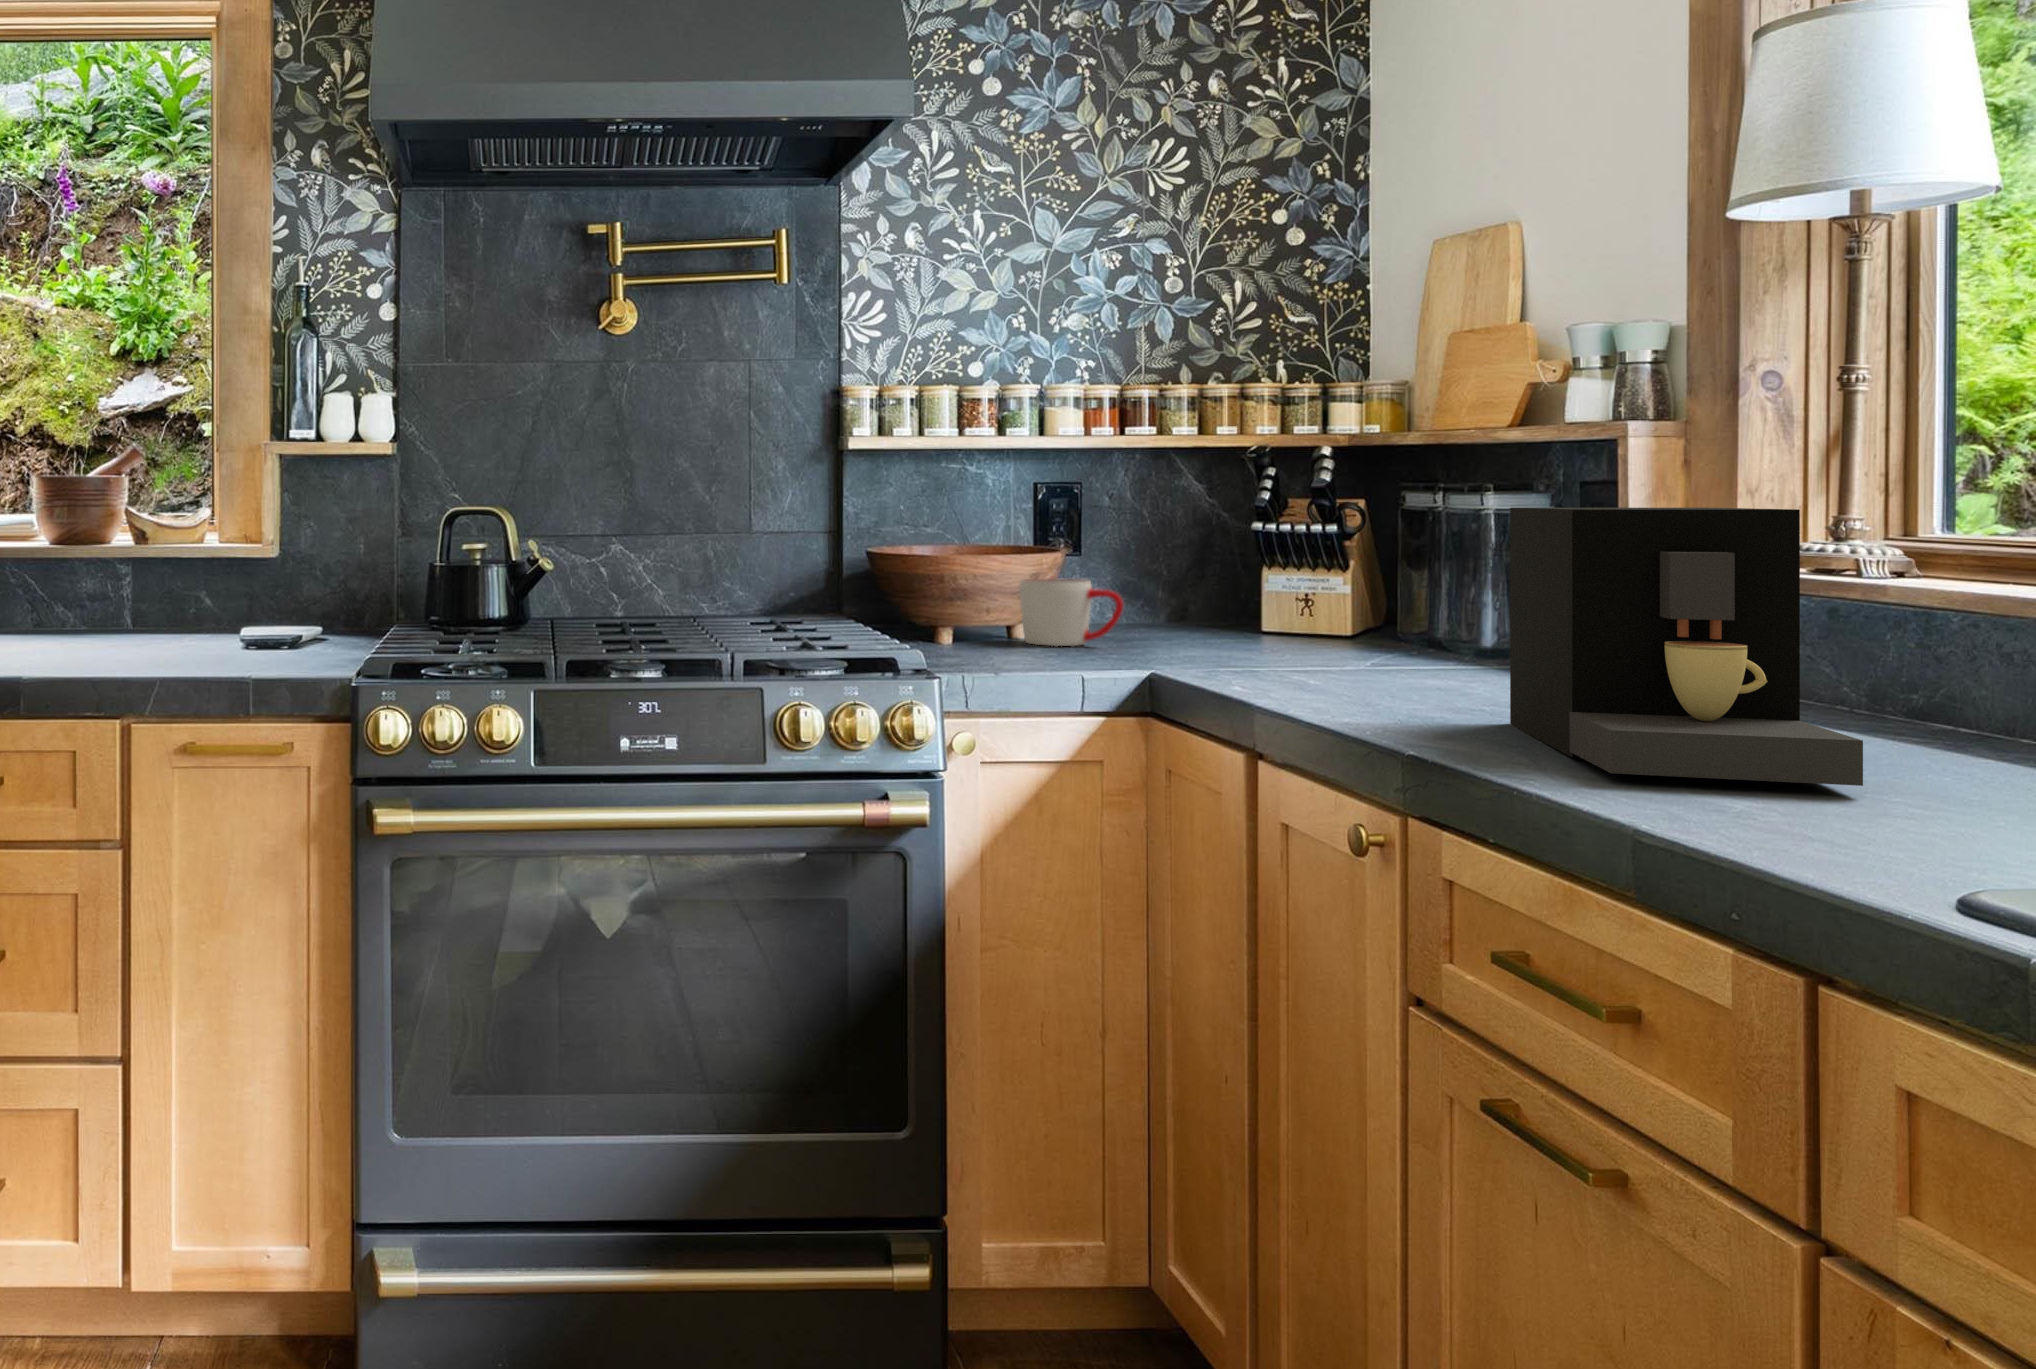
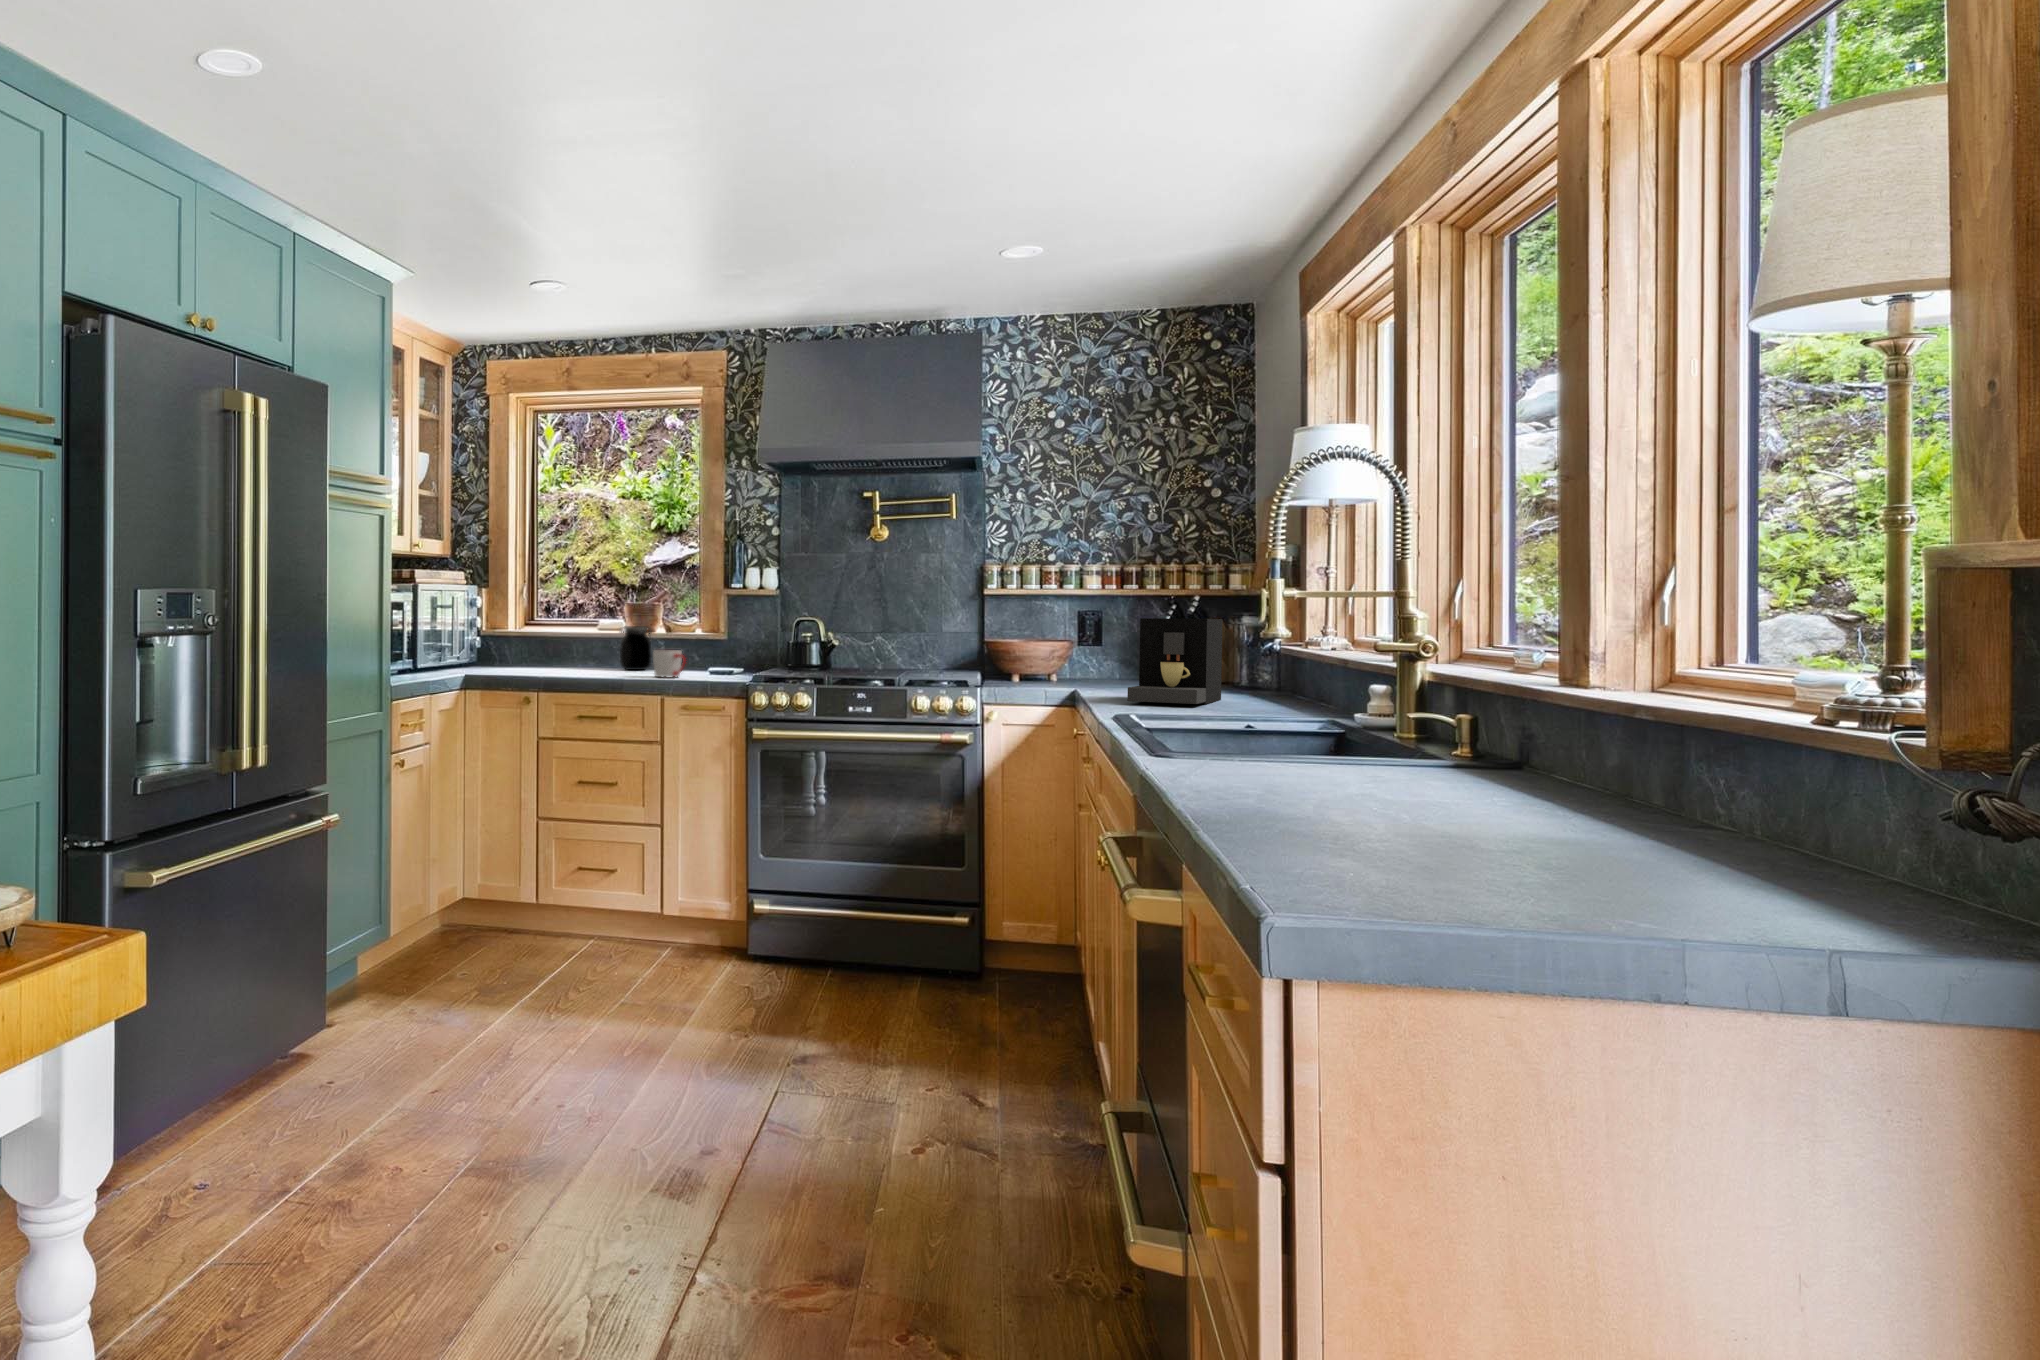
jar: none [25,530,106,637] -> present [620,626,651,670]
mug: present [1019,579,1123,646] -> present [653,650,685,678]

